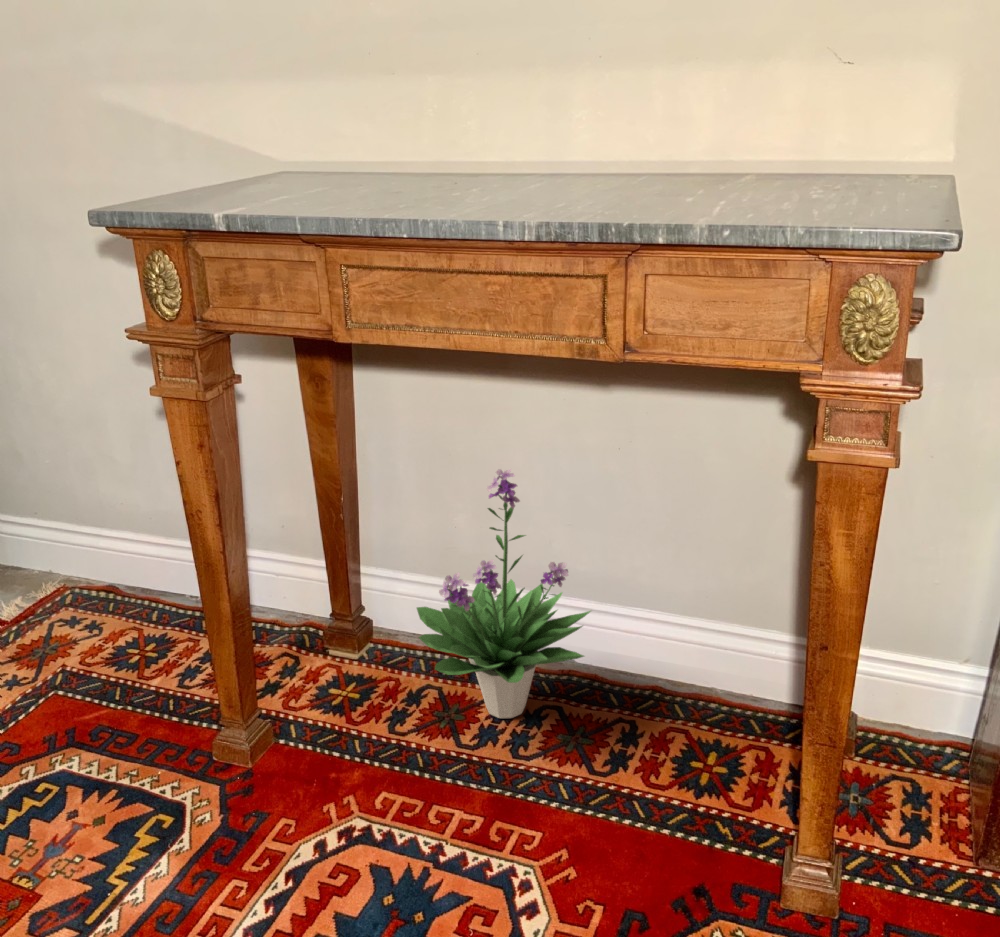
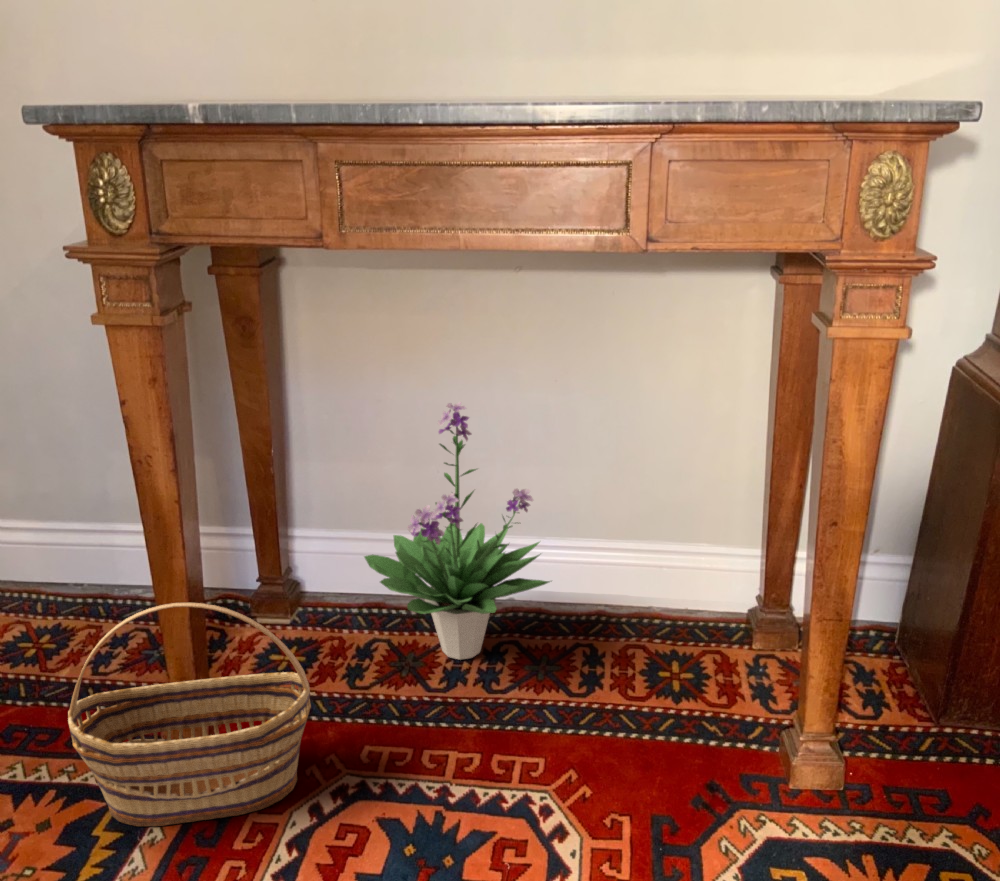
basket: none [119,647,325,839] -> present [68,603,311,826]

